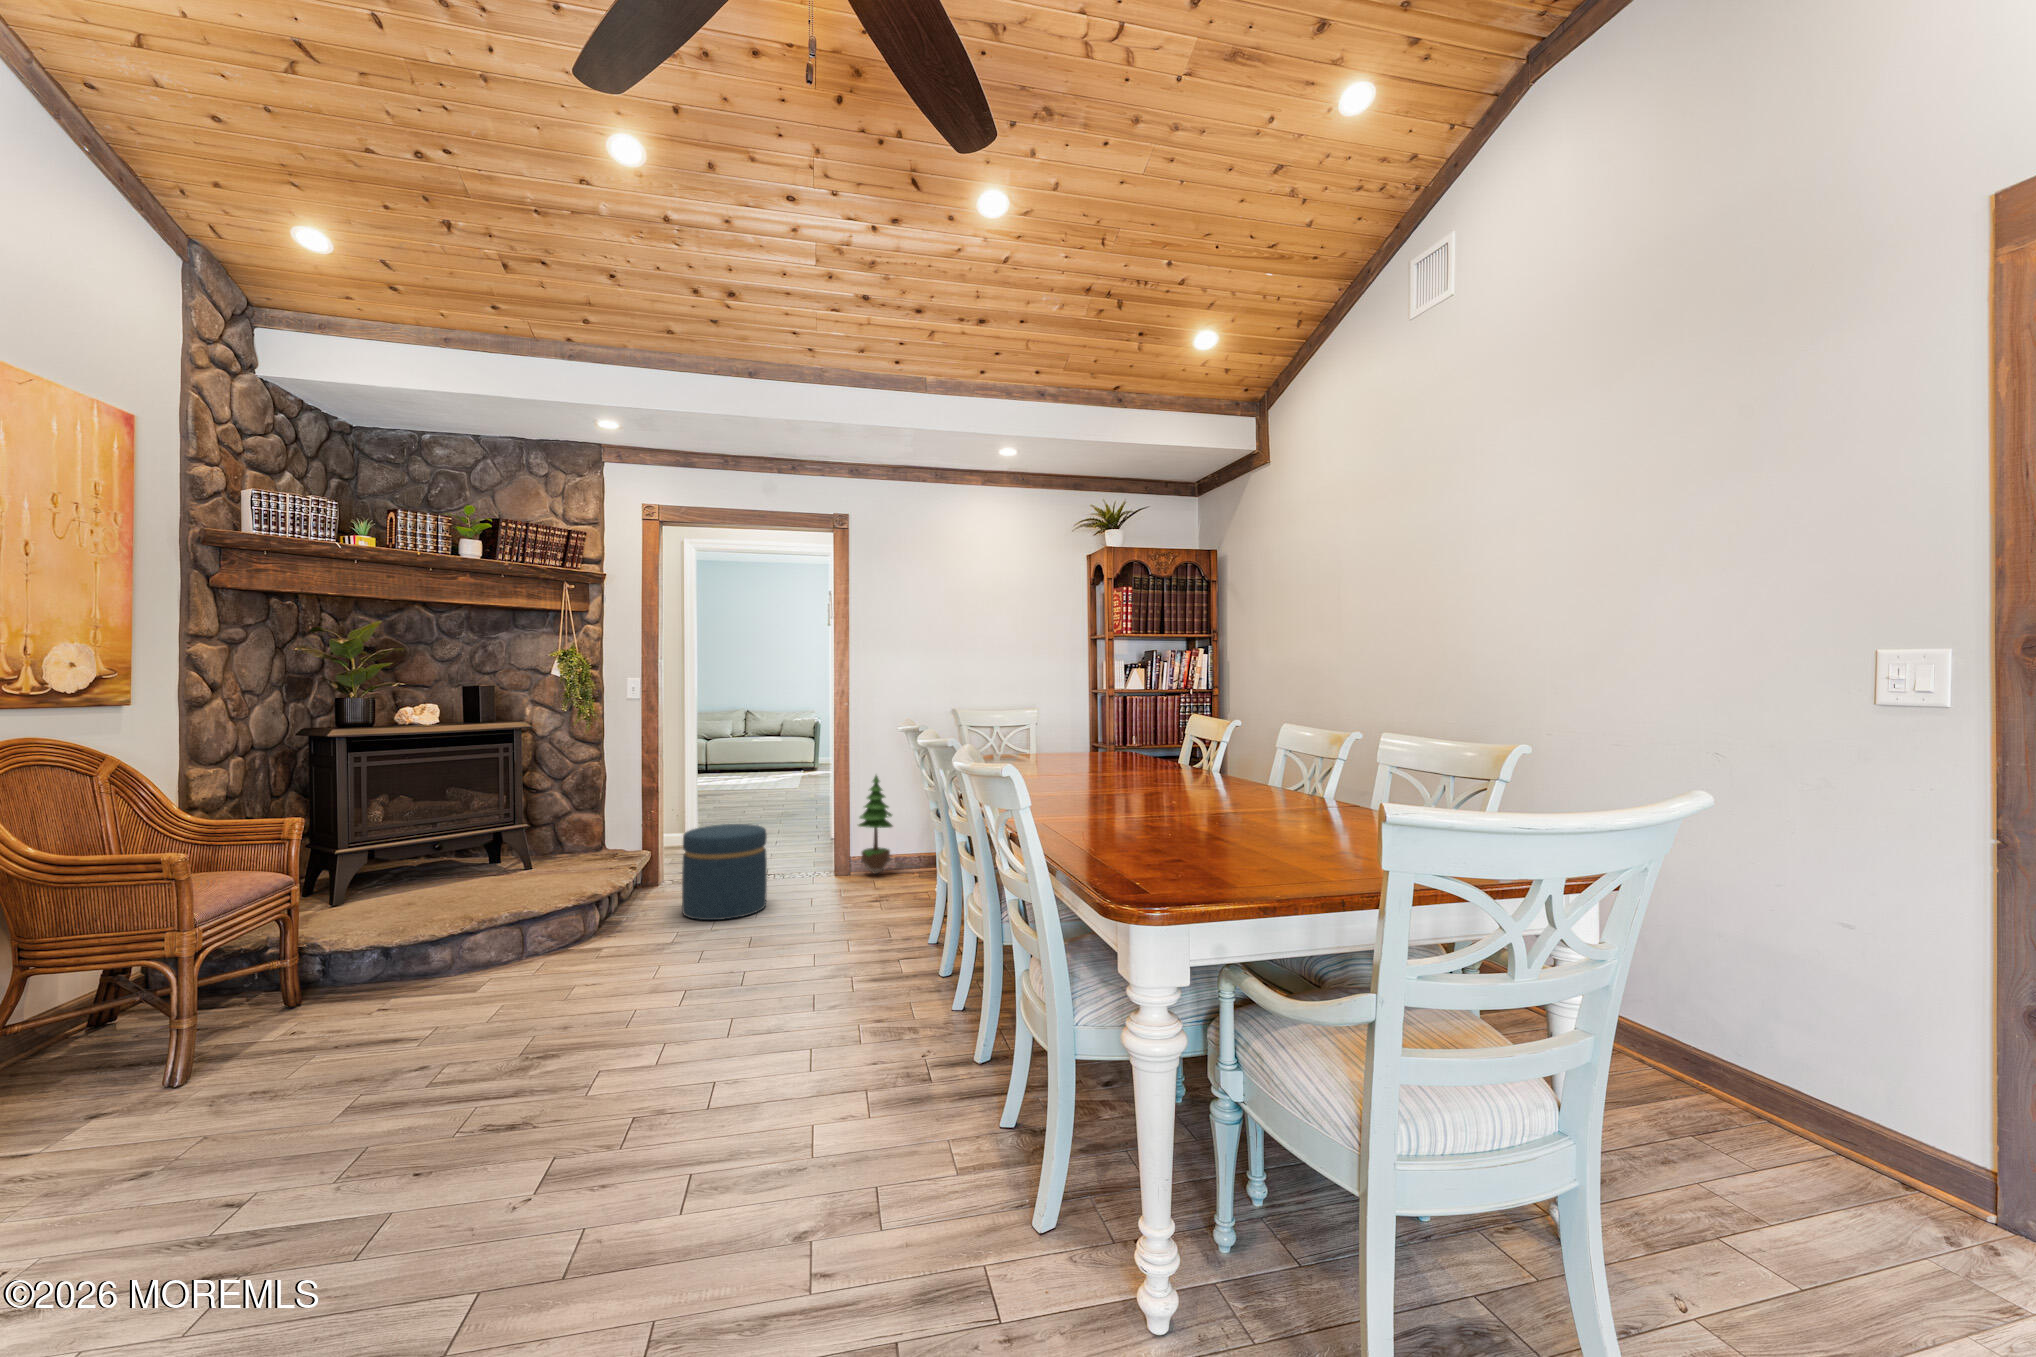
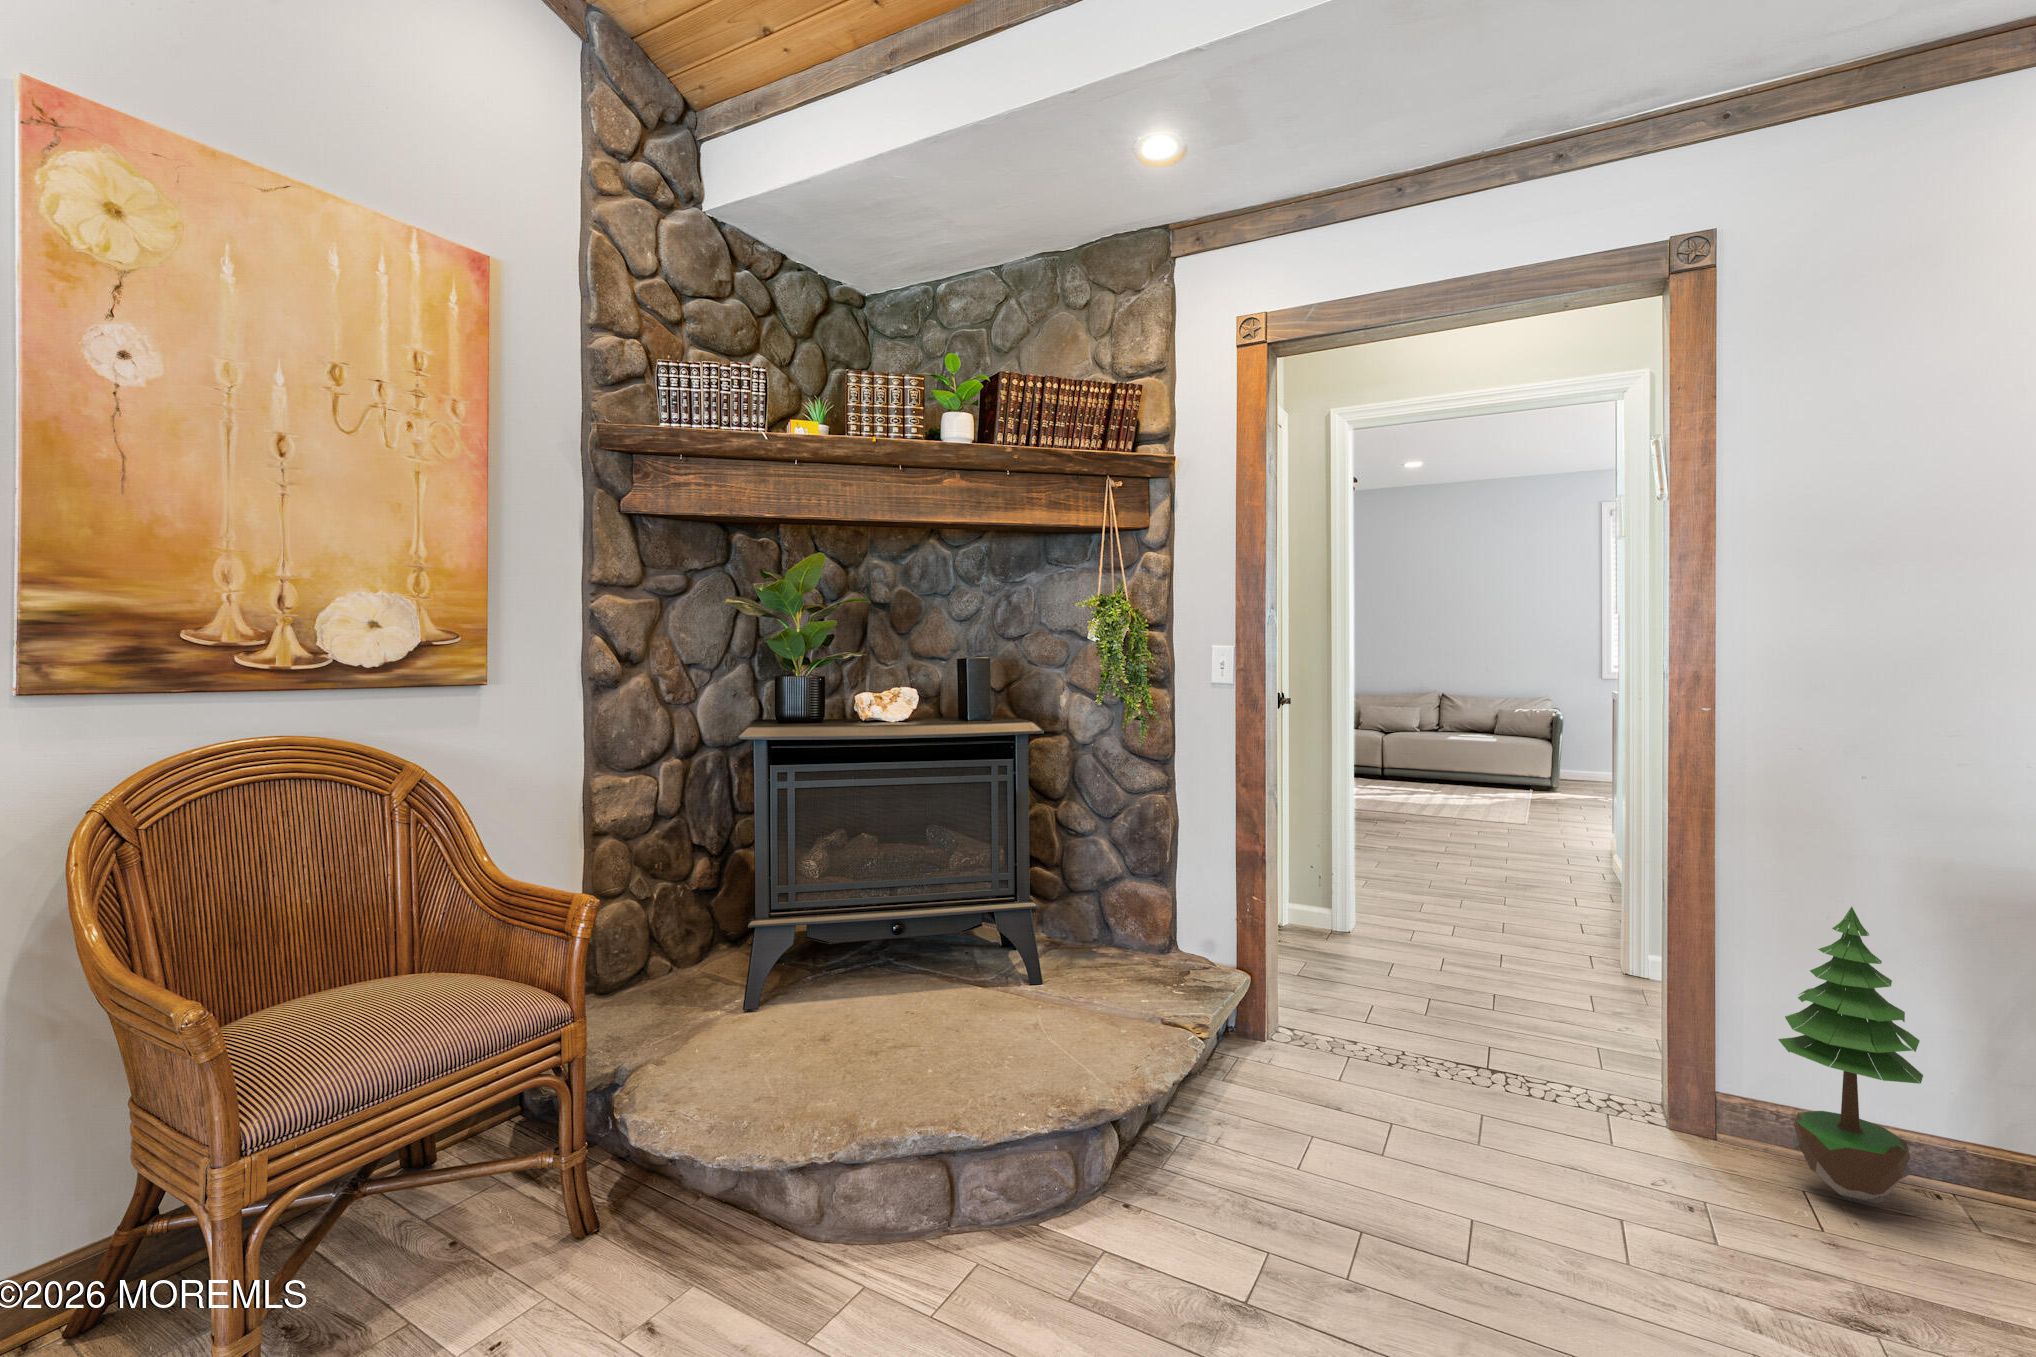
ottoman: present [682,824,767,920] -> none [1295,987,1515,1287]

